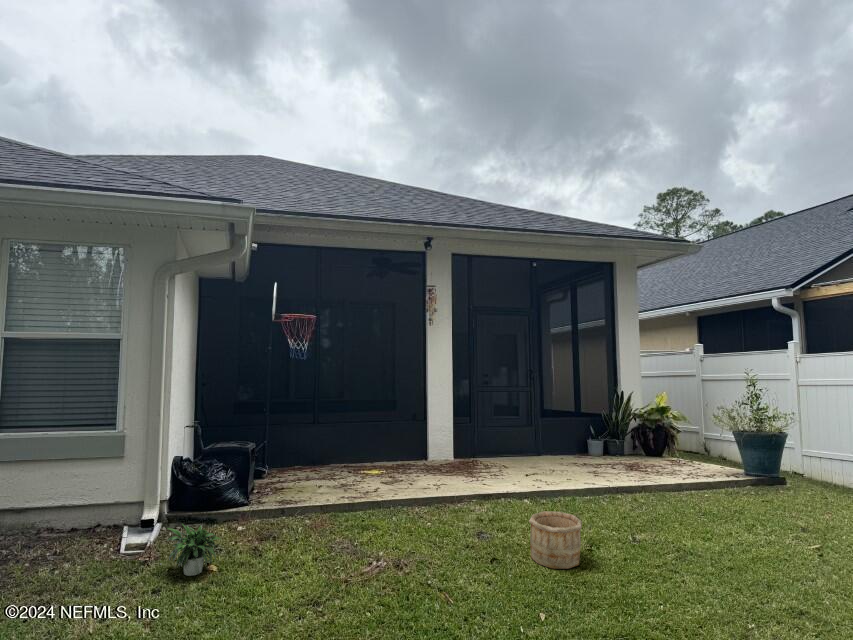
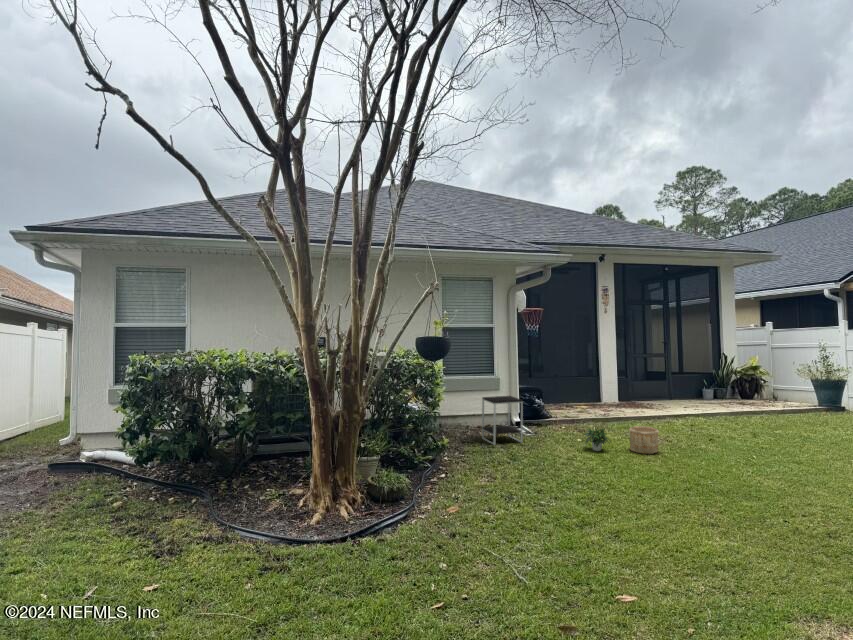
side table: none [22,453,110,551] -> present [482,396,523,445]
wooden bucket: present [529,511,582,569] -> present [629,426,659,454]

